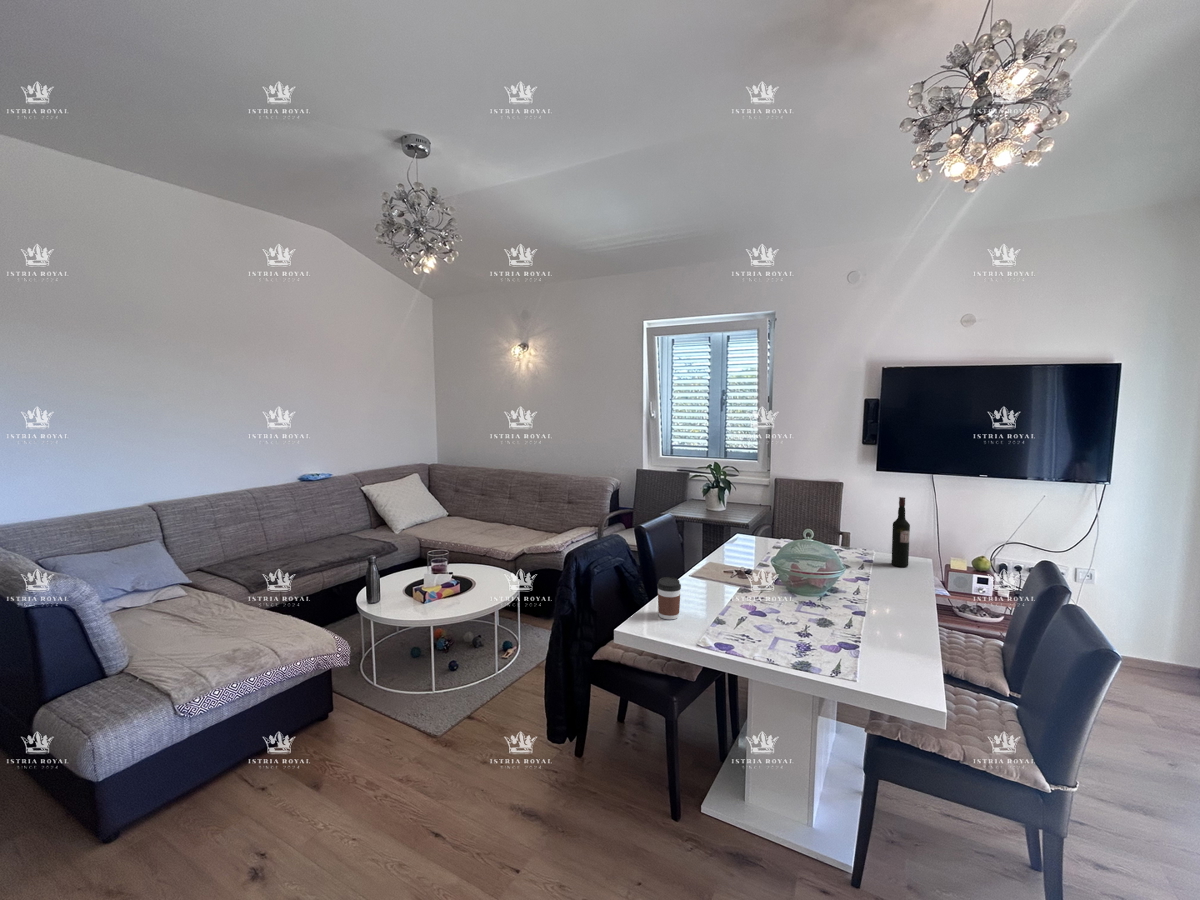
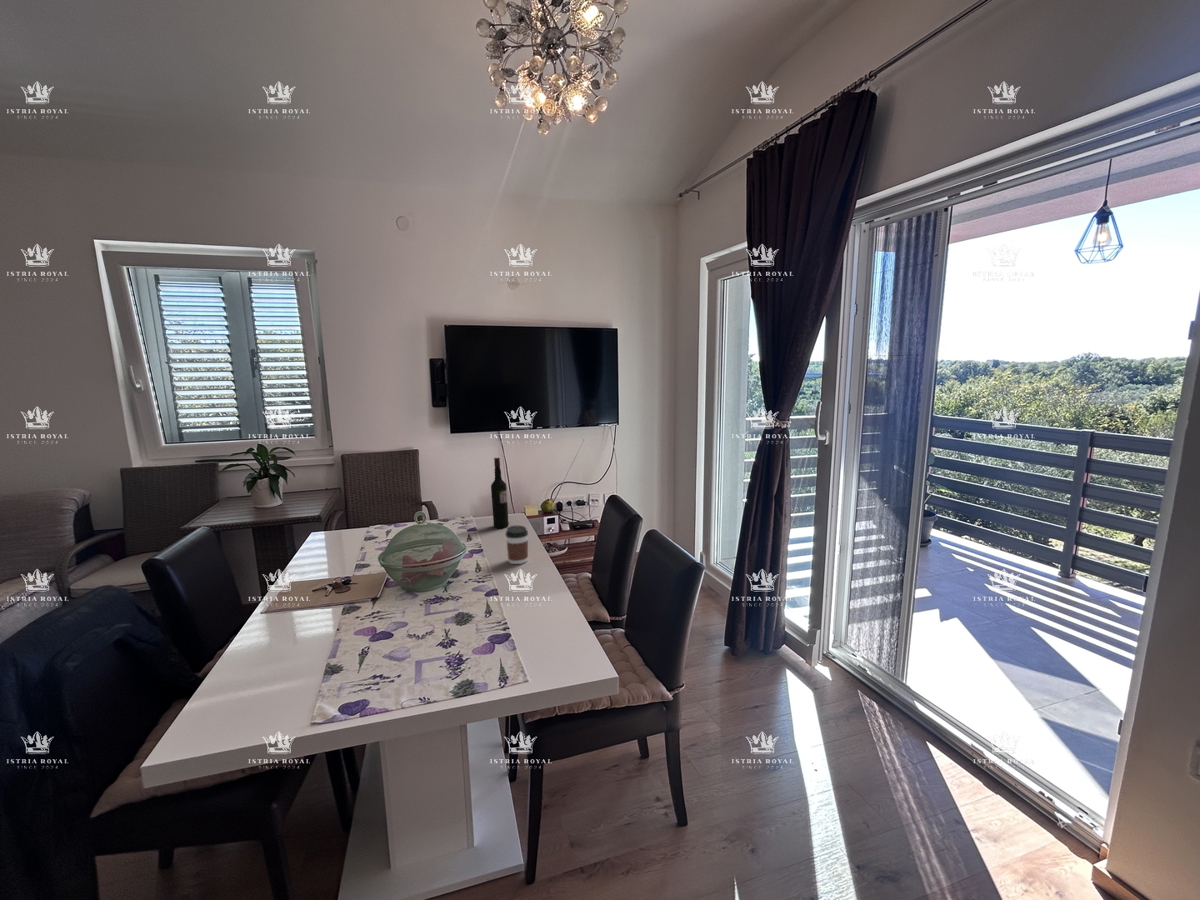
coffee cup: present [657,577,681,619] -> present [506,525,528,564]

